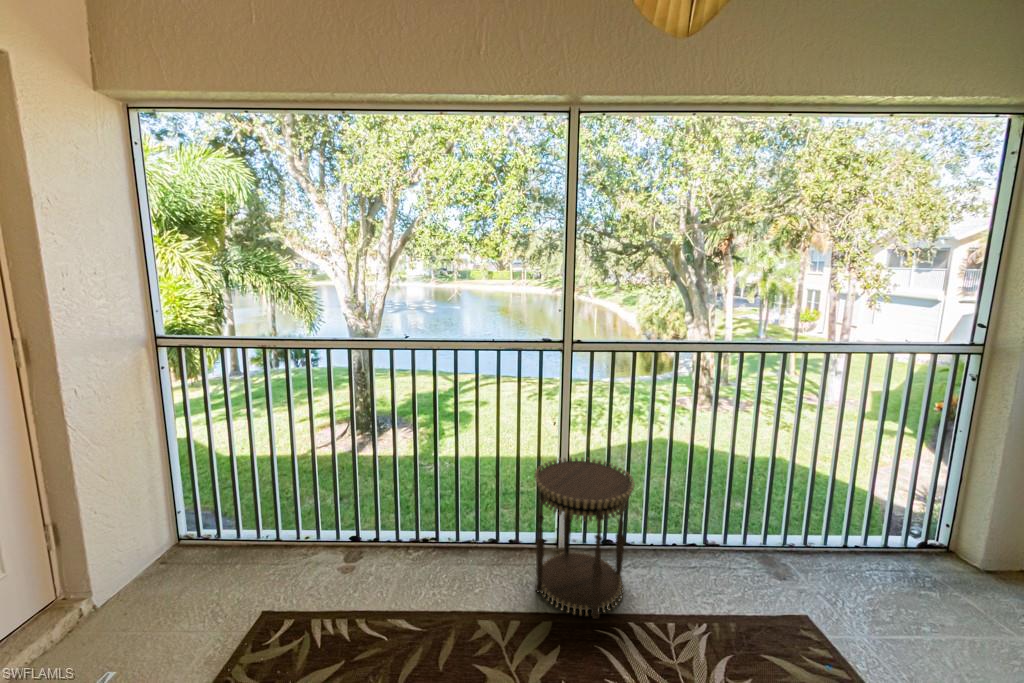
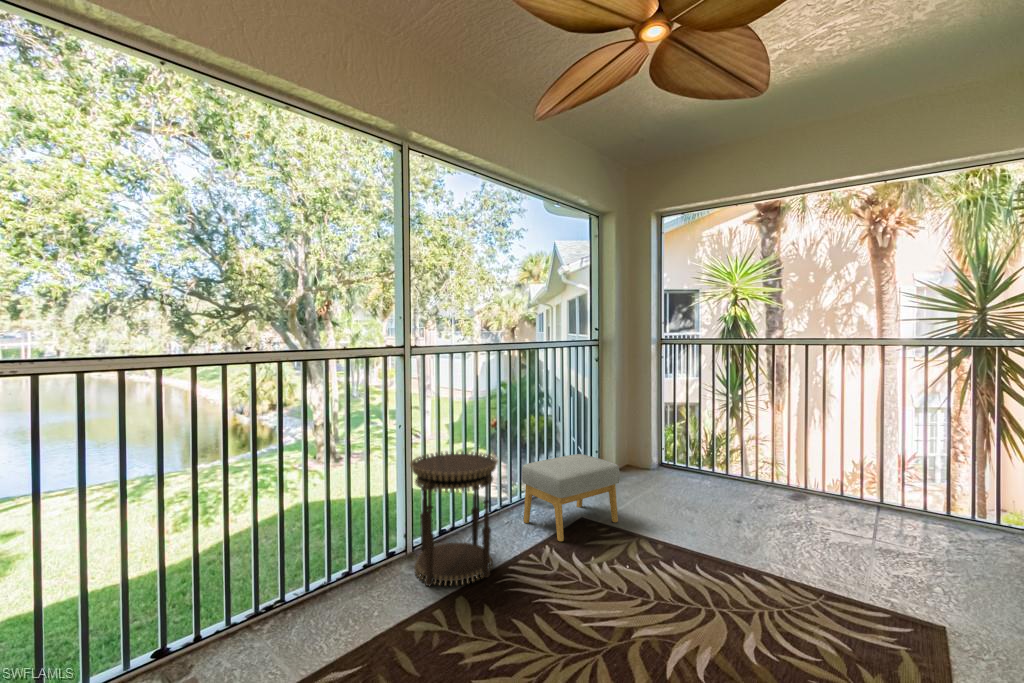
footstool: none [715,505,888,656] -> present [522,454,620,541]

